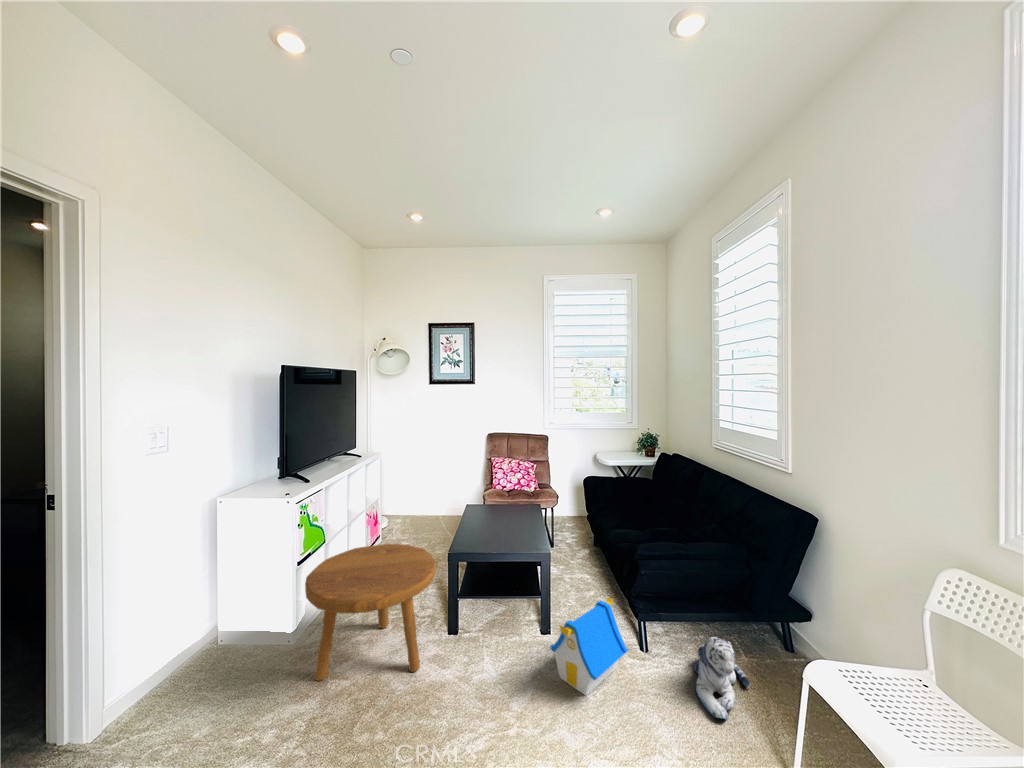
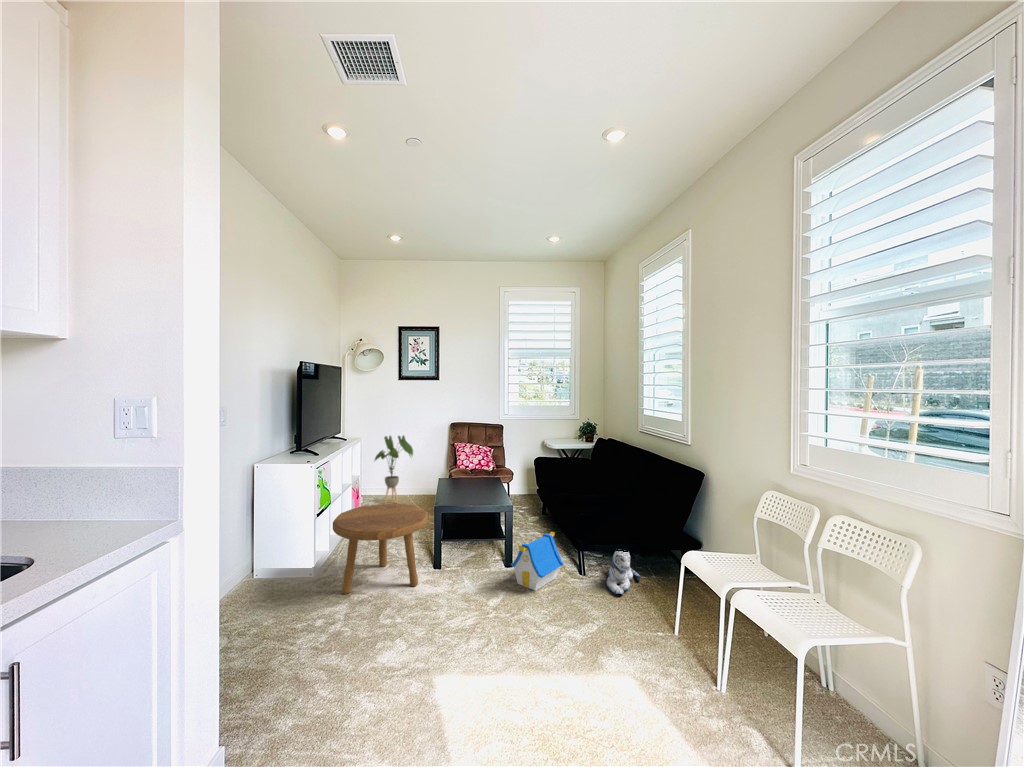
house plant: none [399,446,444,524] -> present [375,436,413,503]

